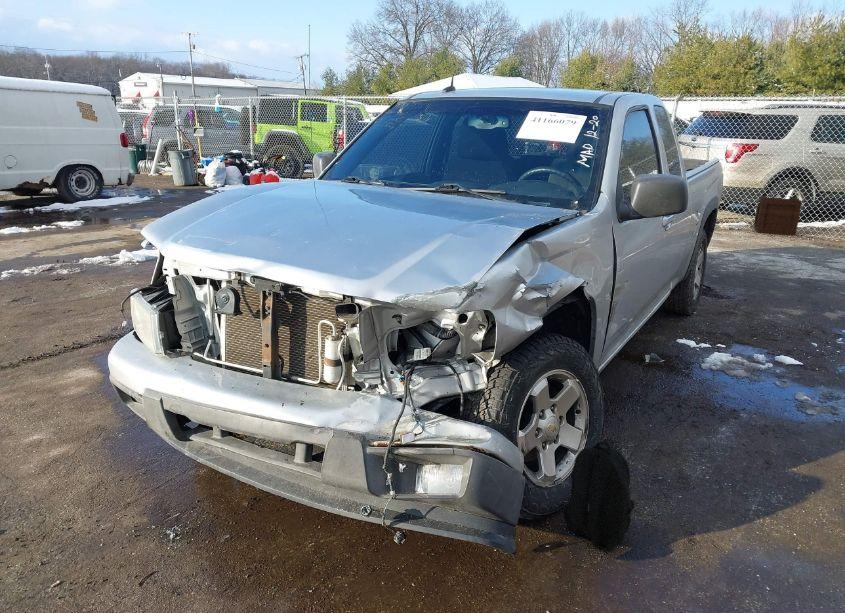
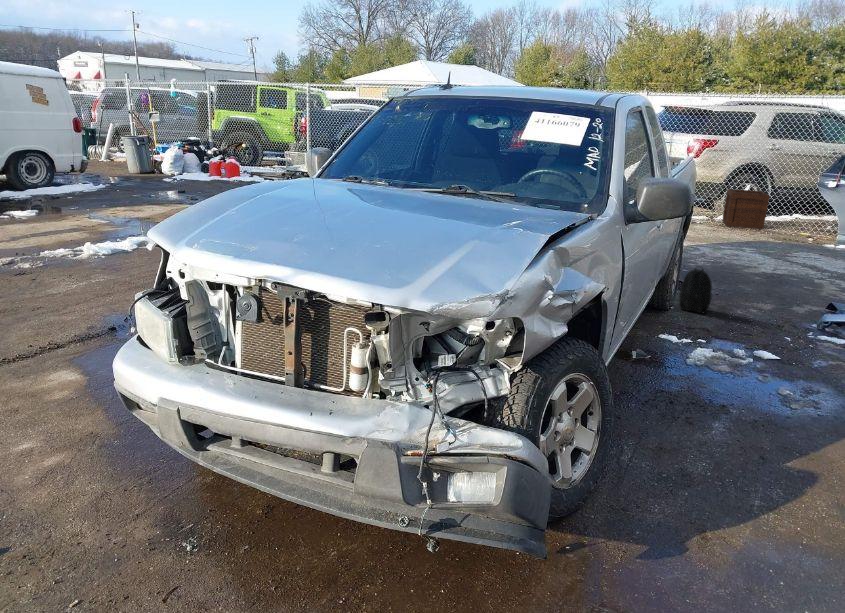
backpack: present [563,441,635,550] -> present [679,269,712,313]

